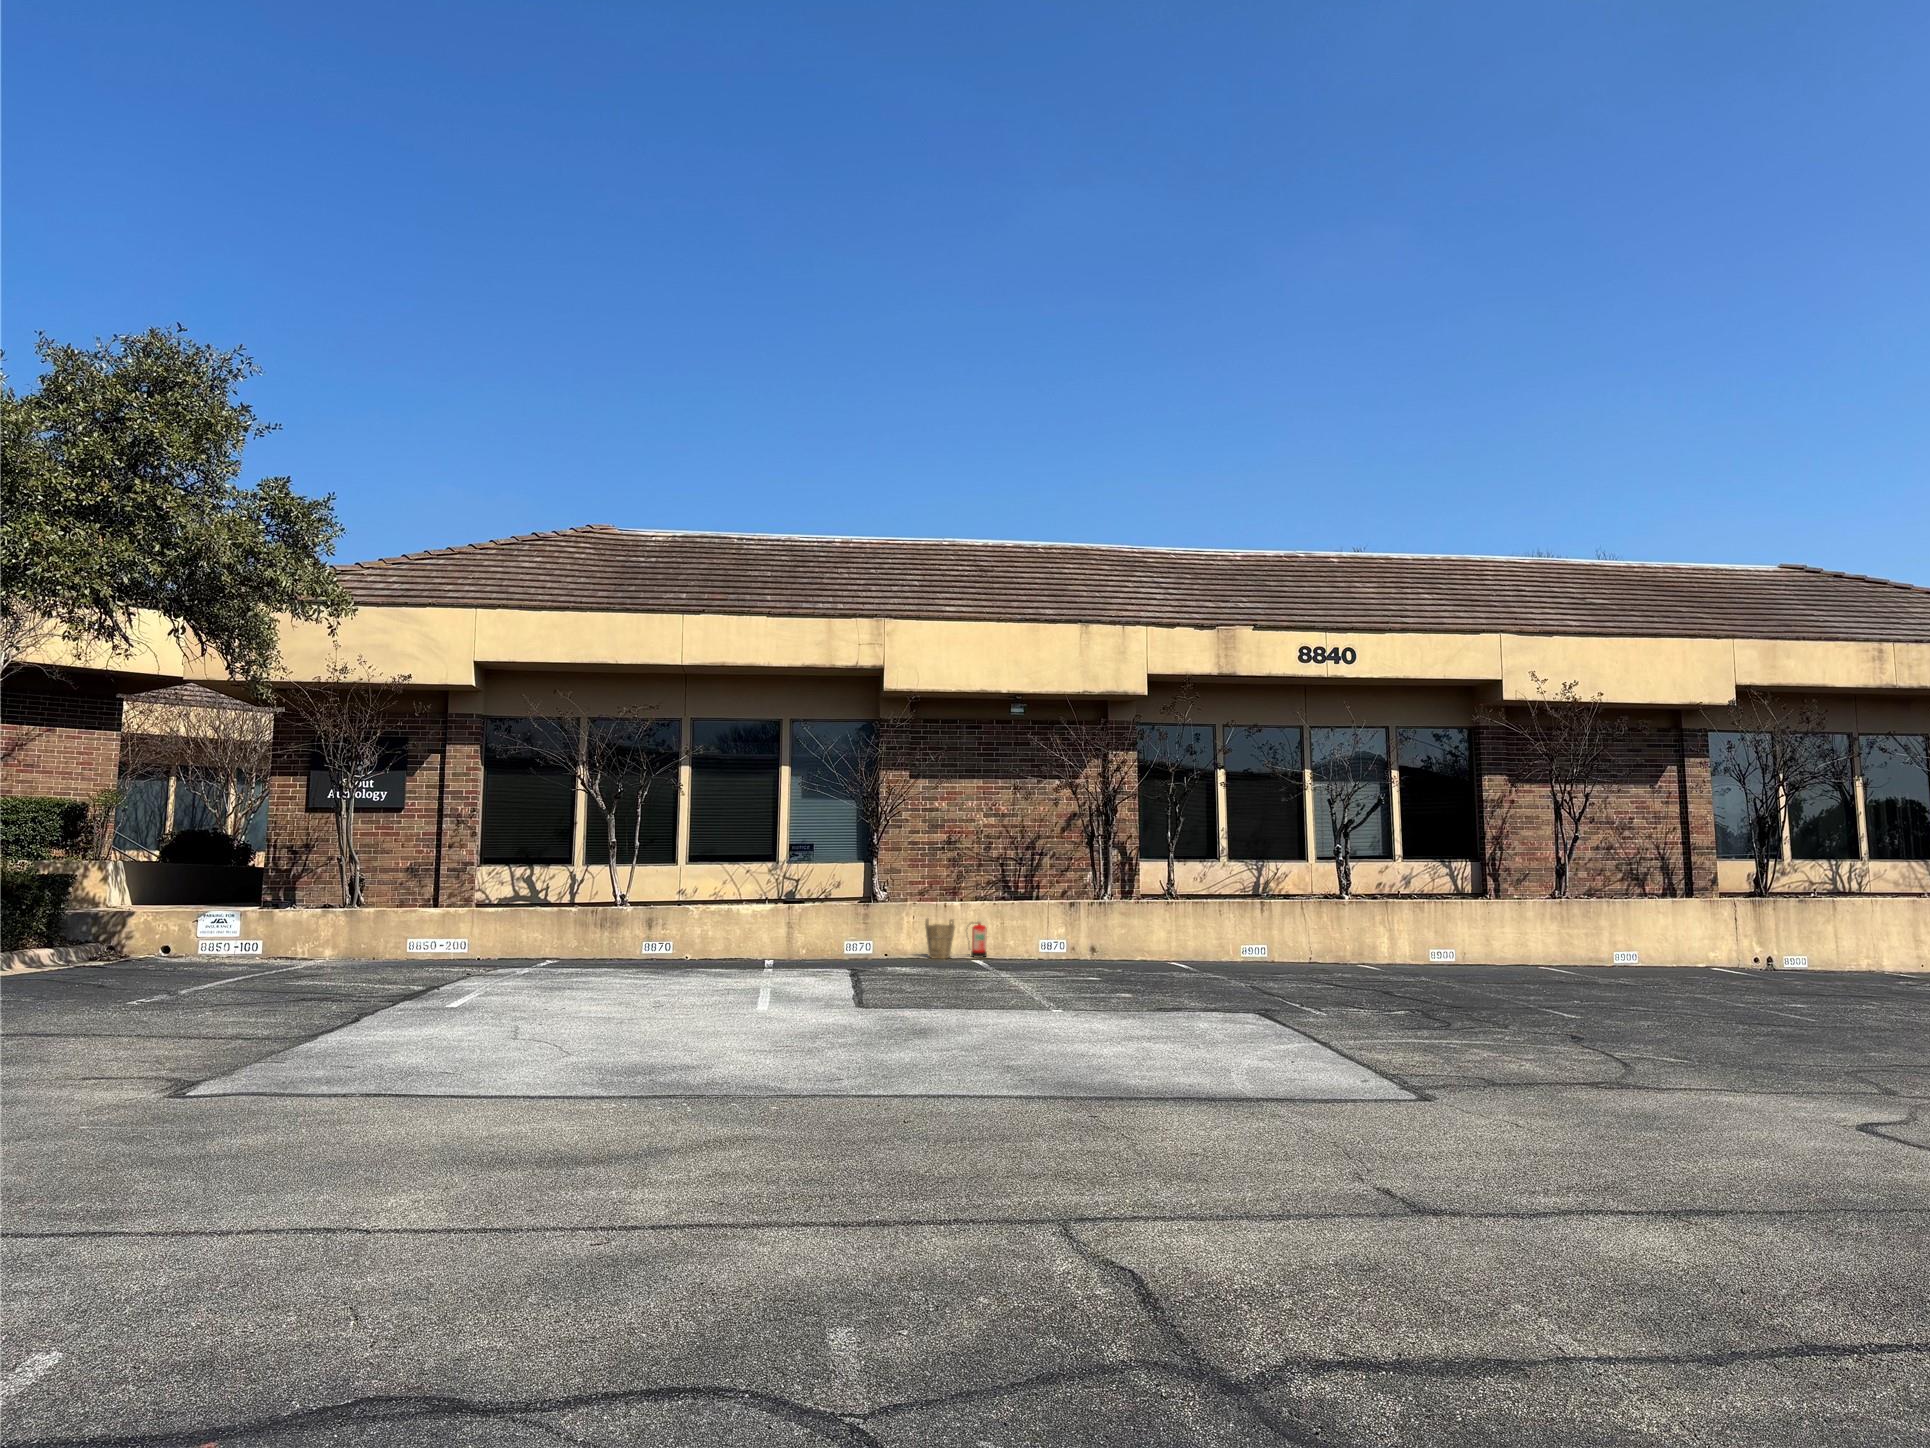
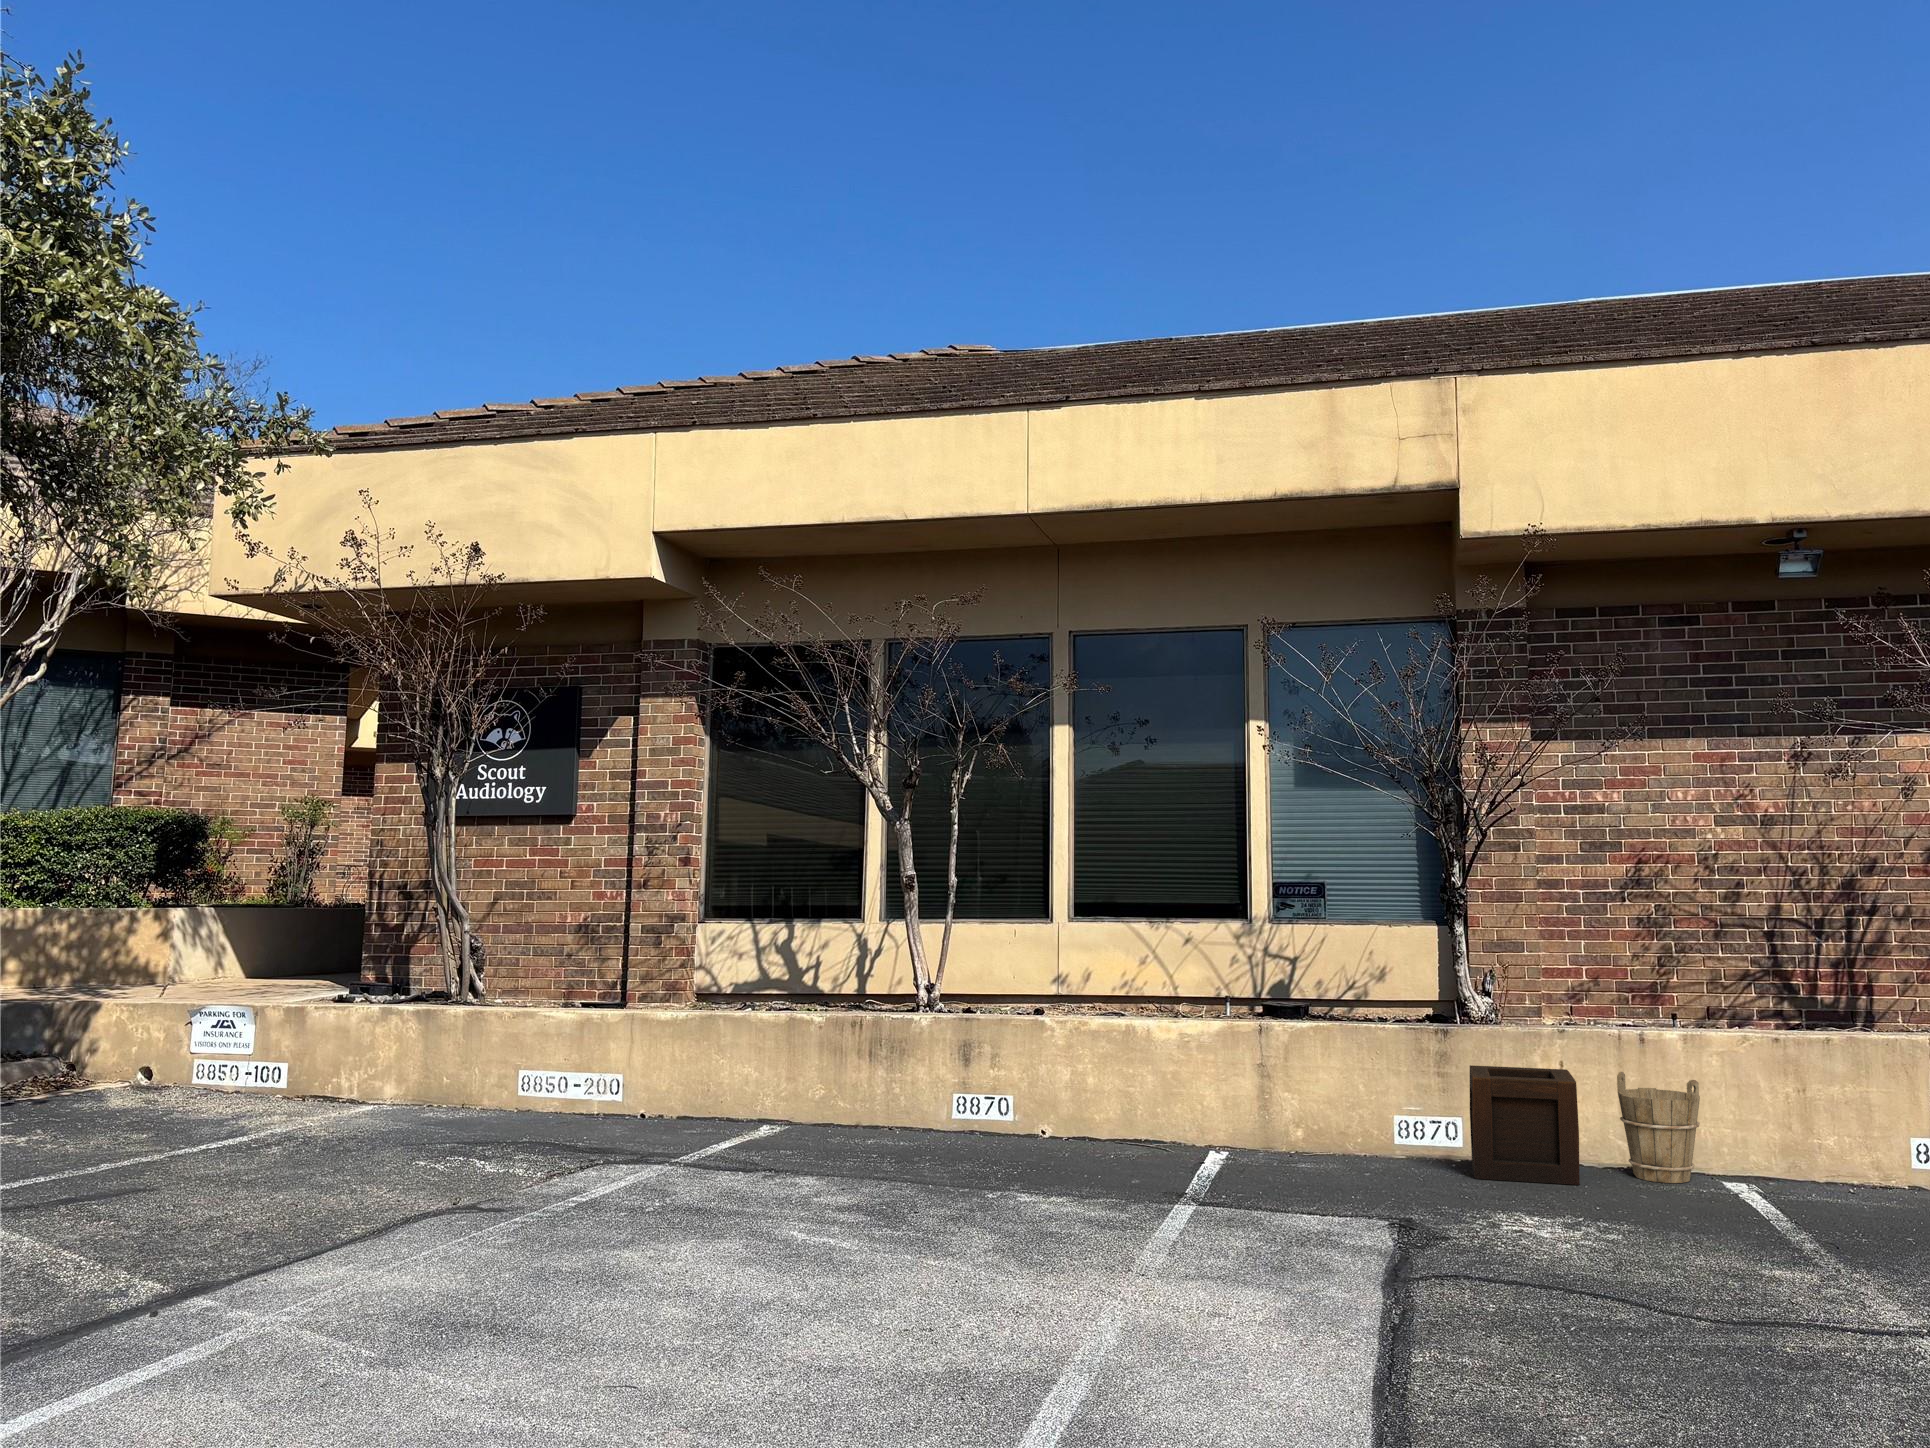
wooden crate: none [868,918,908,960] -> present [1470,1065,1580,1185]
fire extinguisher: present [968,919,987,958] -> none [1729,1078,1806,1184]

